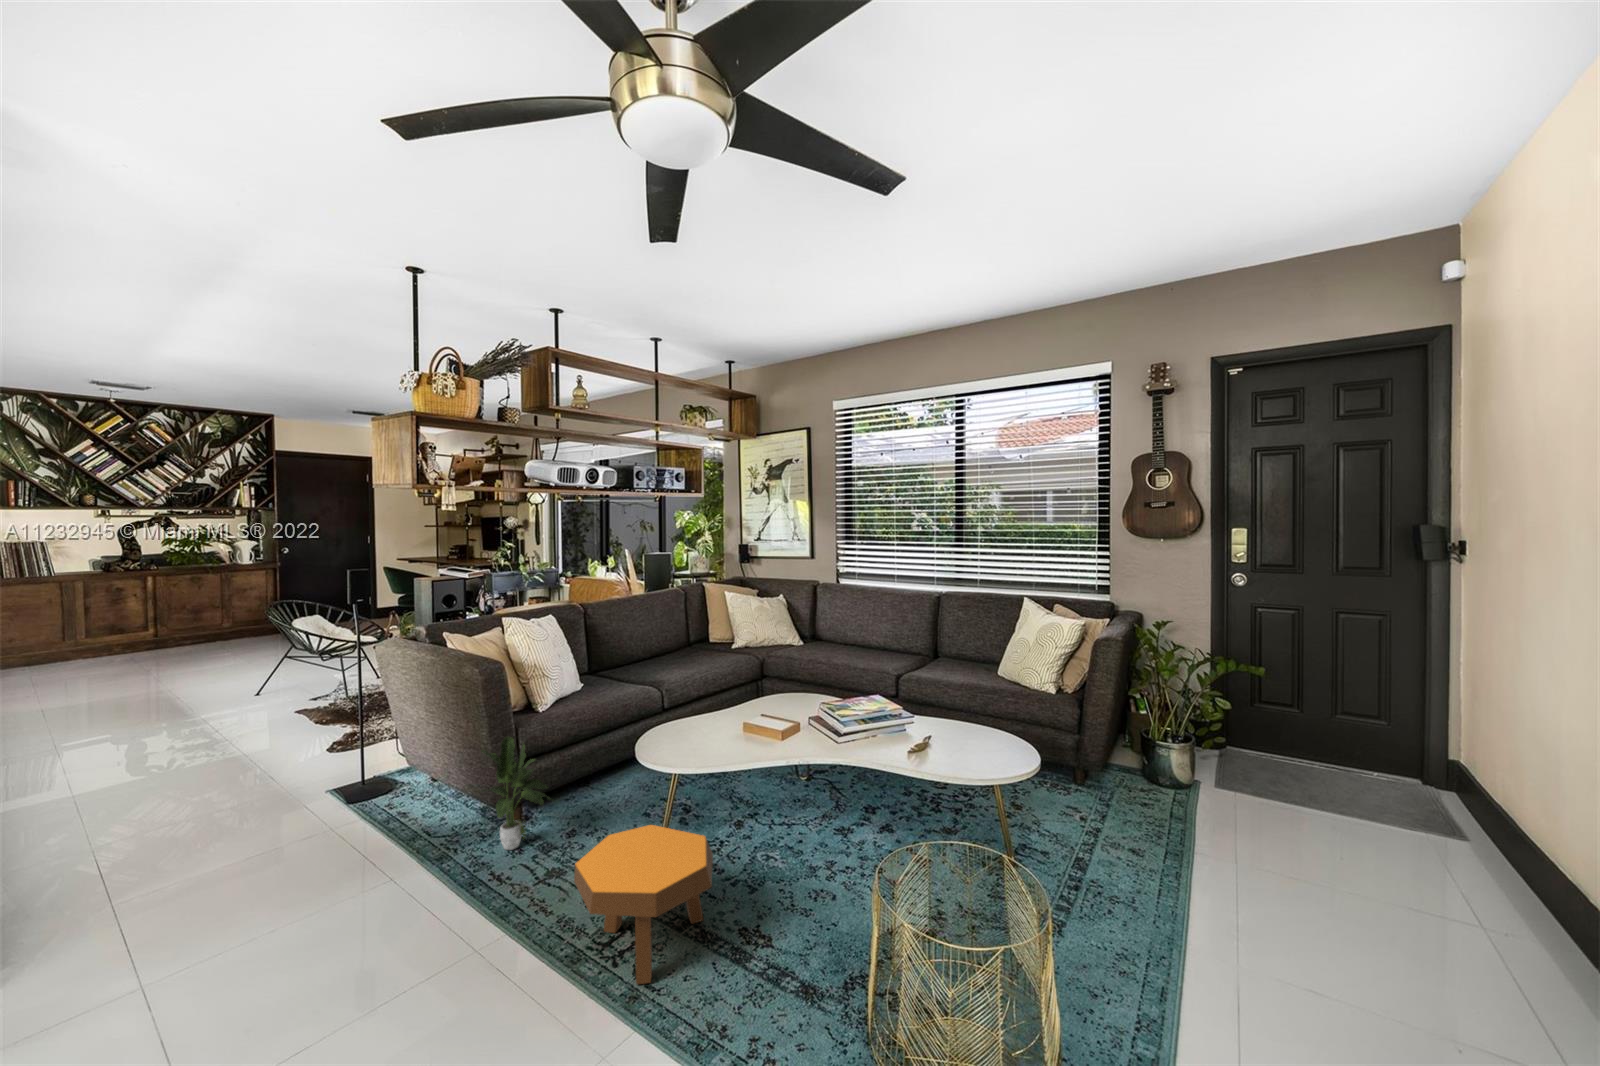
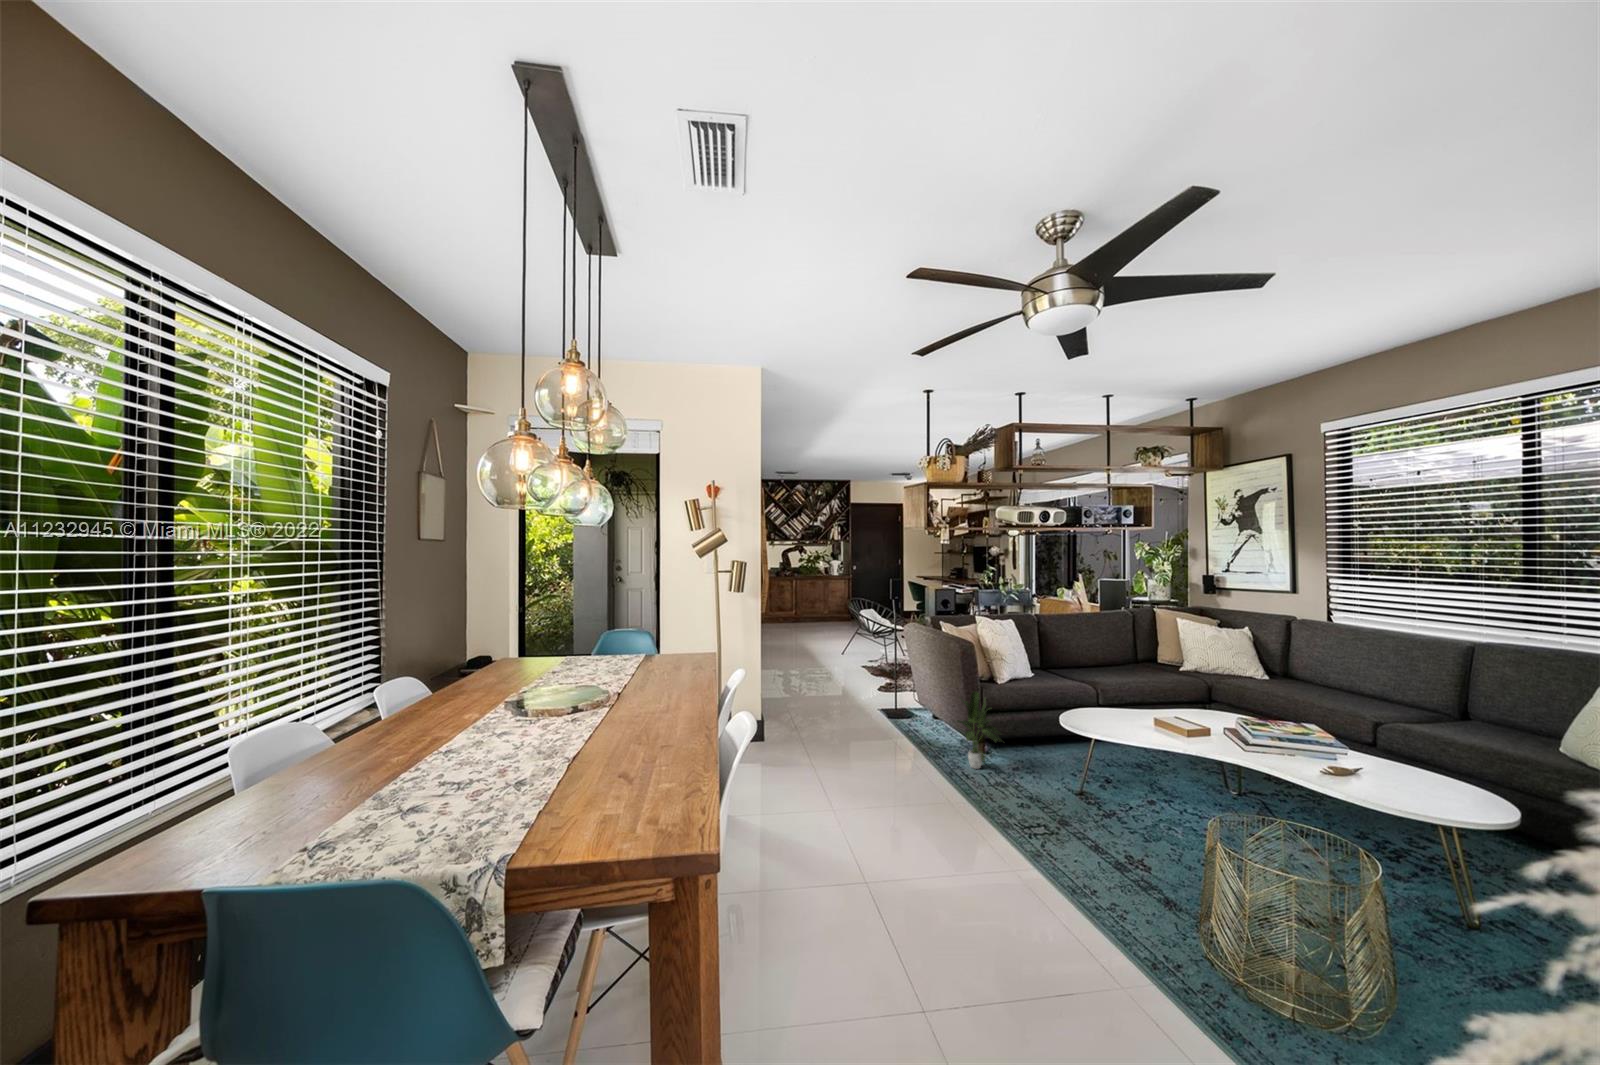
footstool: present [574,825,713,984] -> none [1008,762,1111,856]

